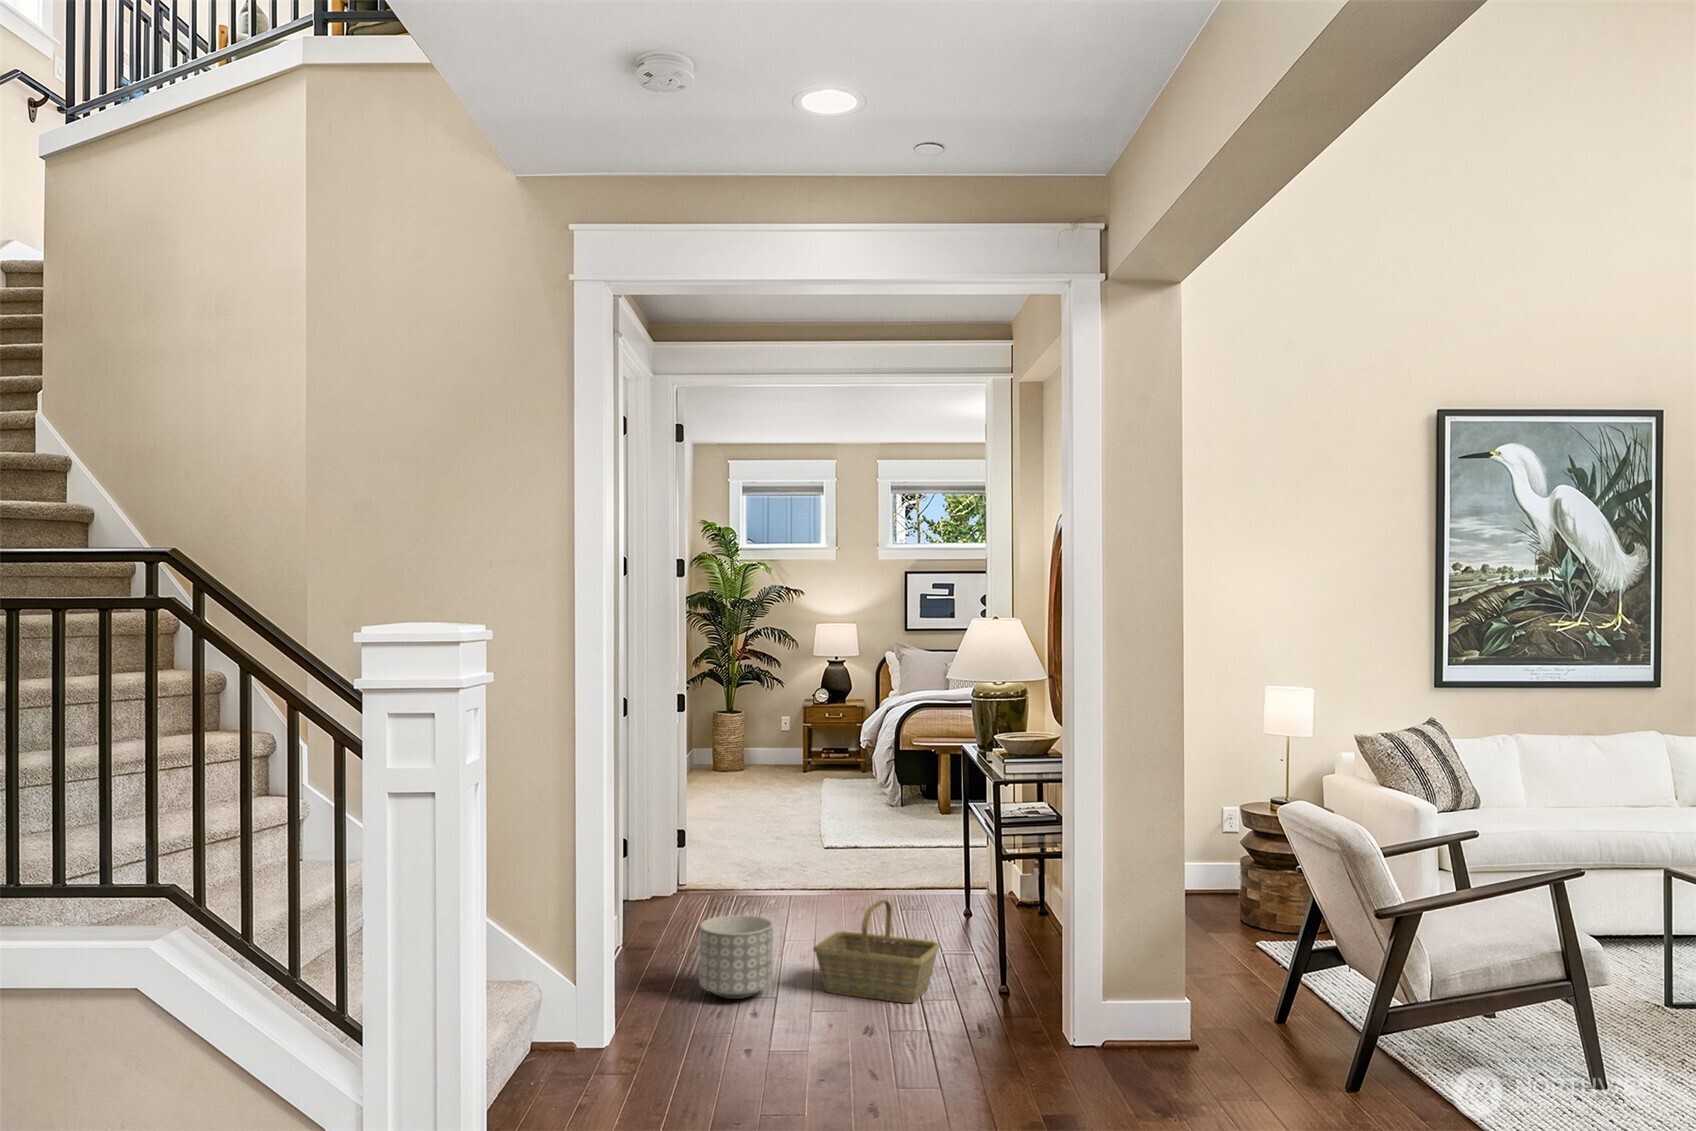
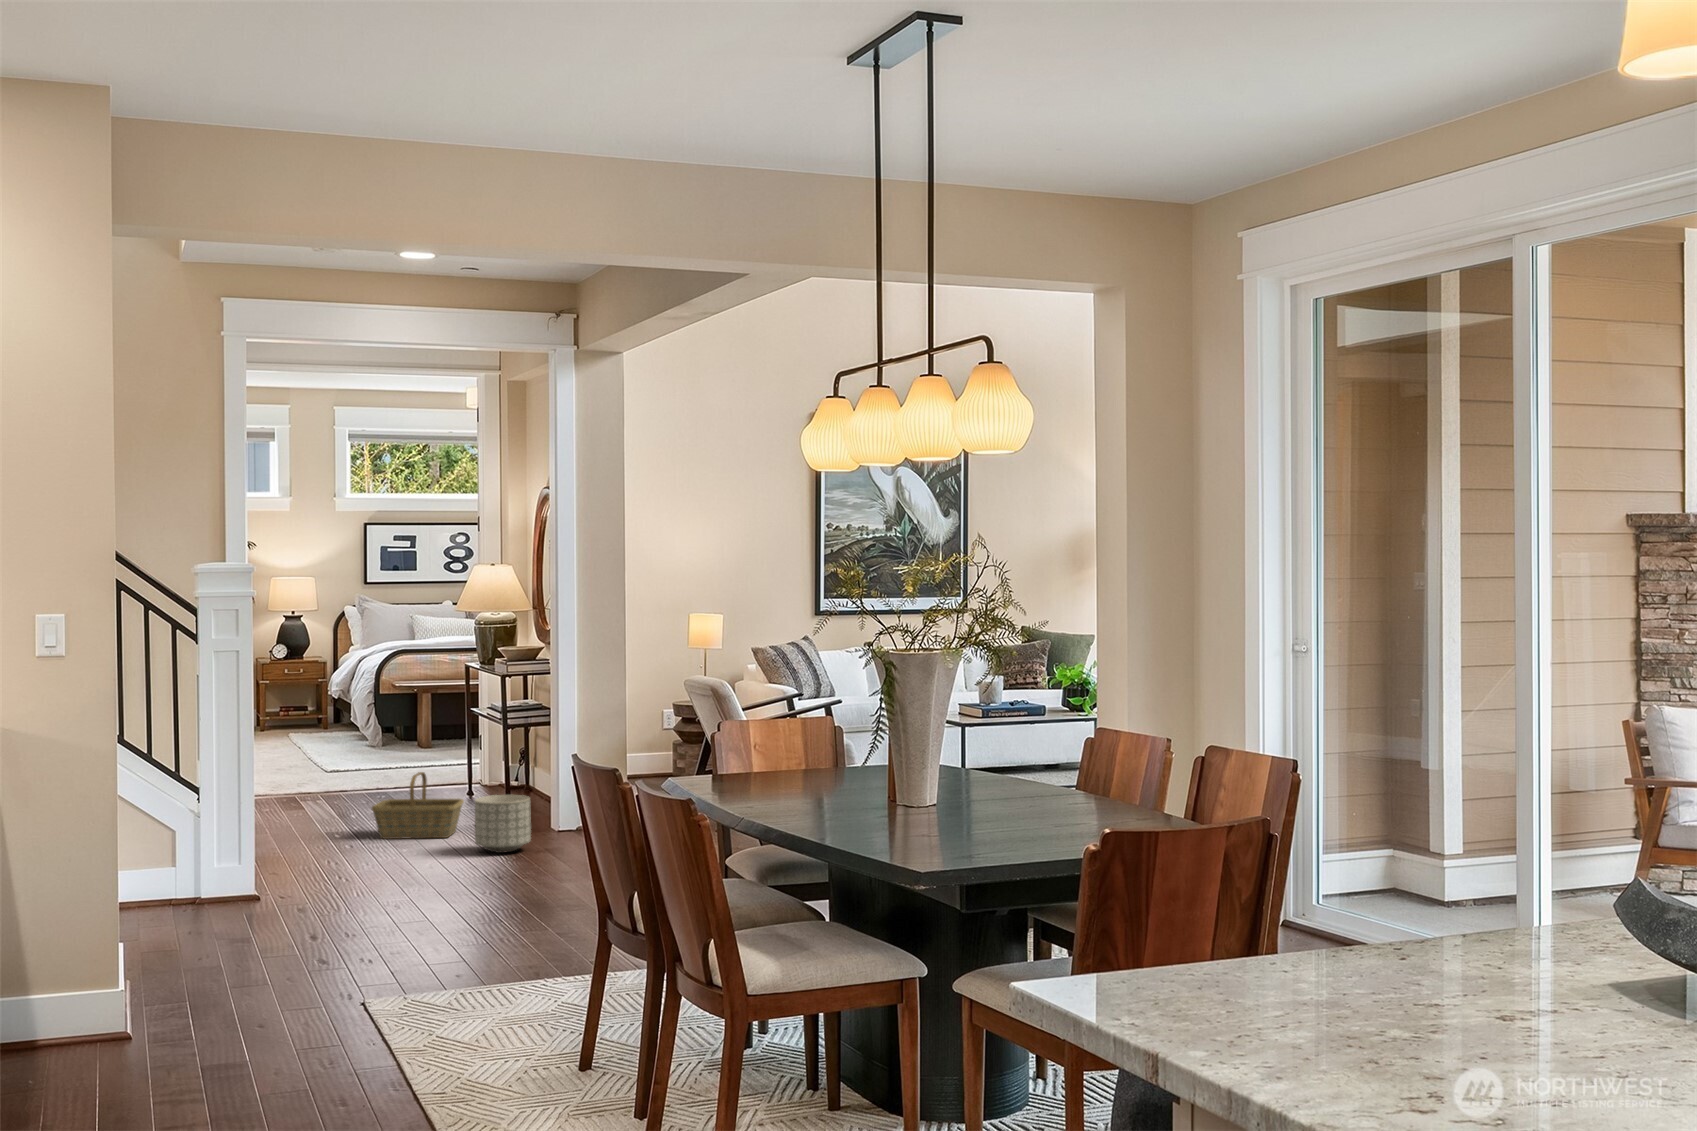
planter: present [699,915,773,999] -> present [475,795,531,853]

